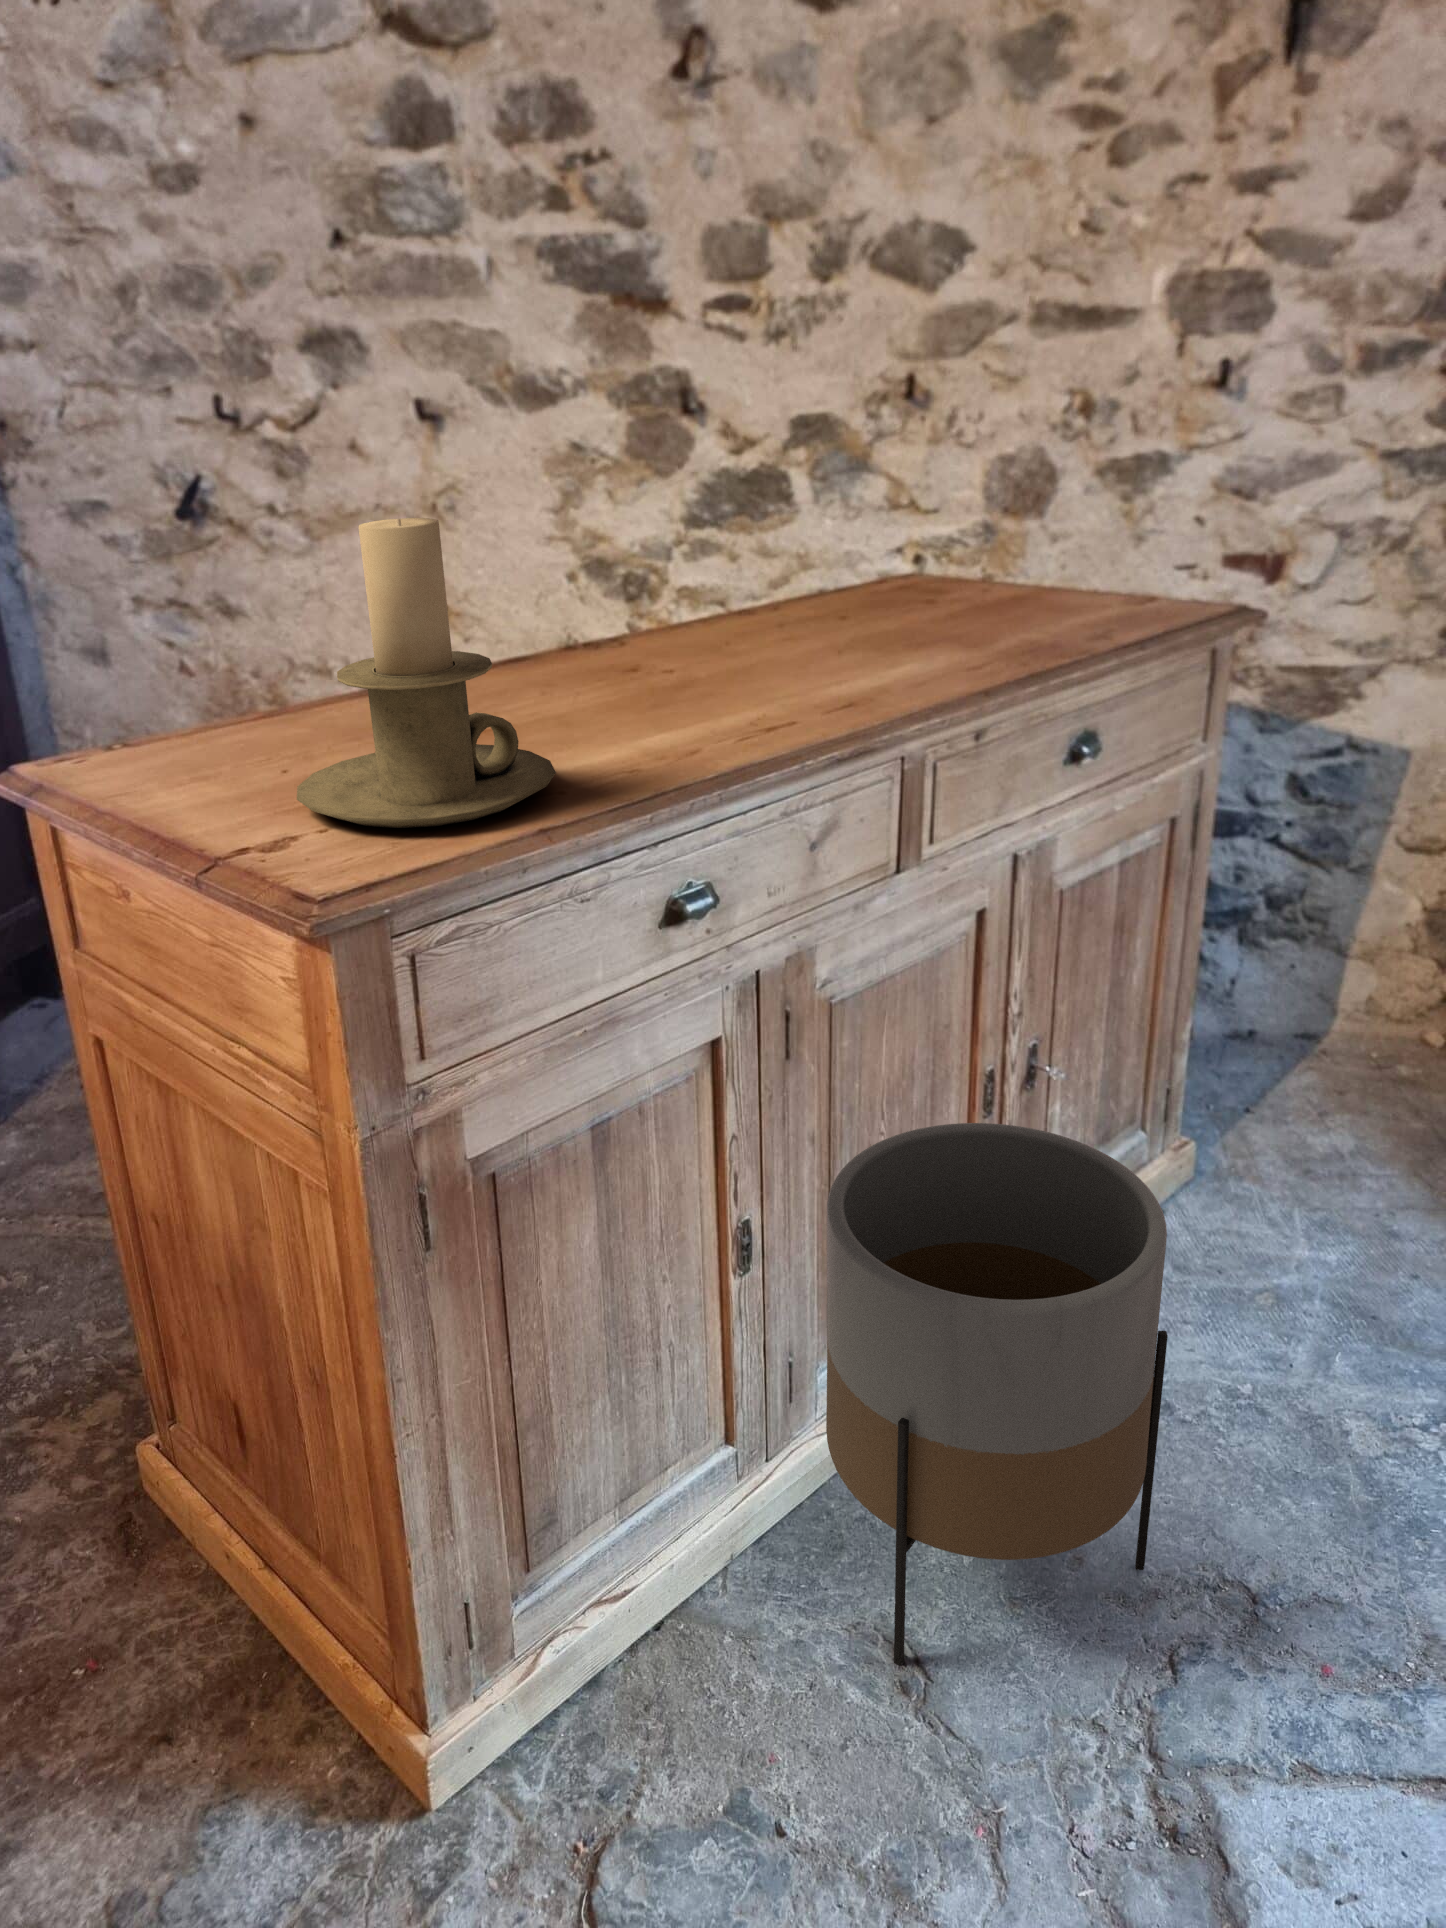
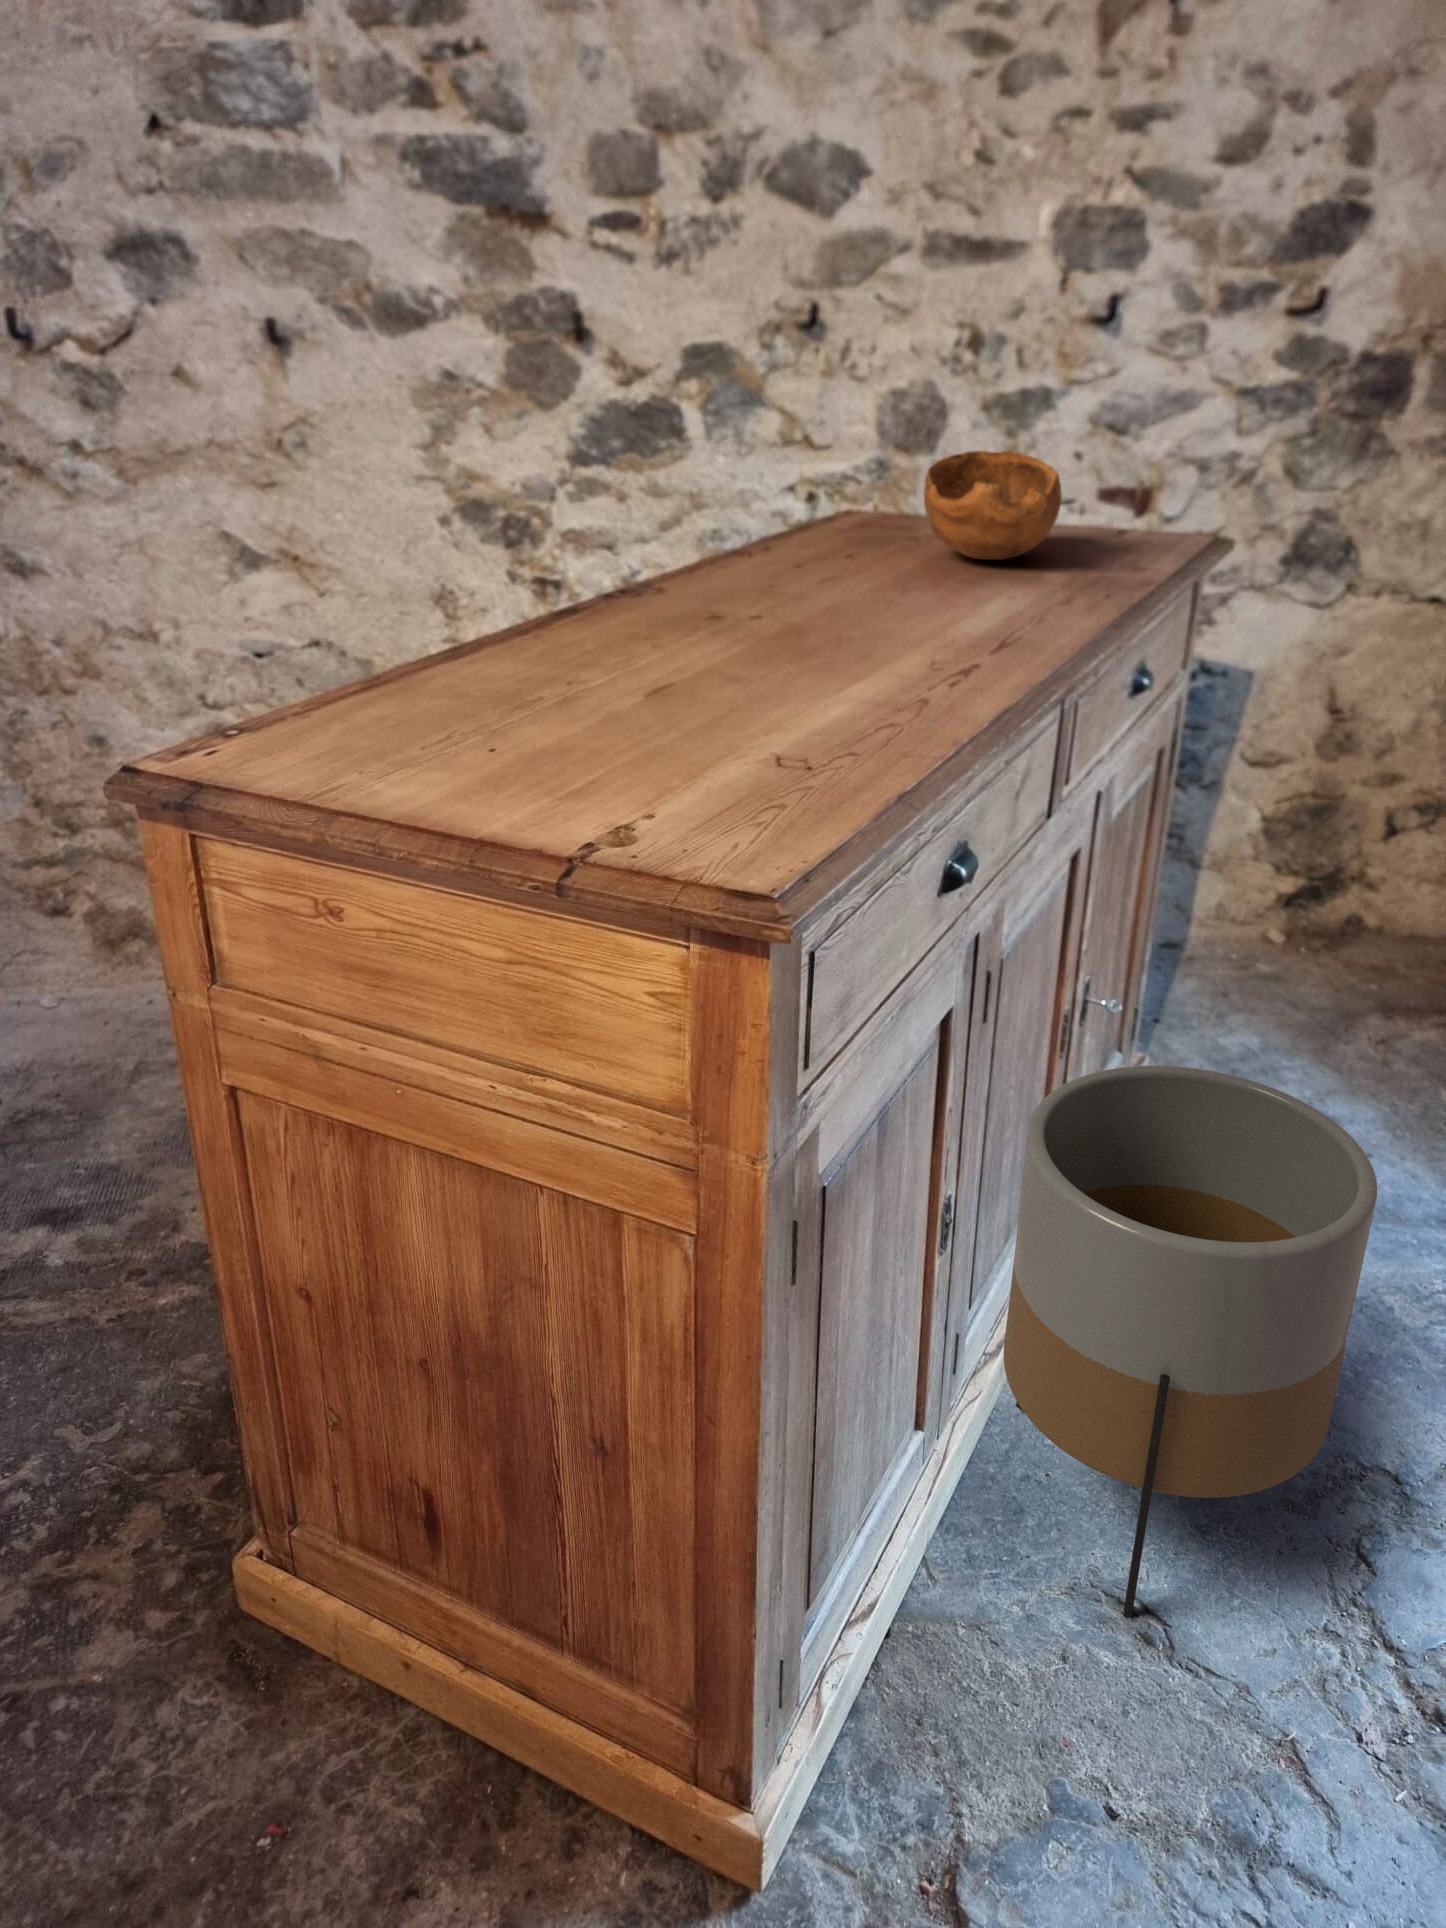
wooden bowl: none [915,517,1069,623] -> present [924,451,1062,560]
candle holder: present [297,518,556,828] -> none [548,458,842,817]

